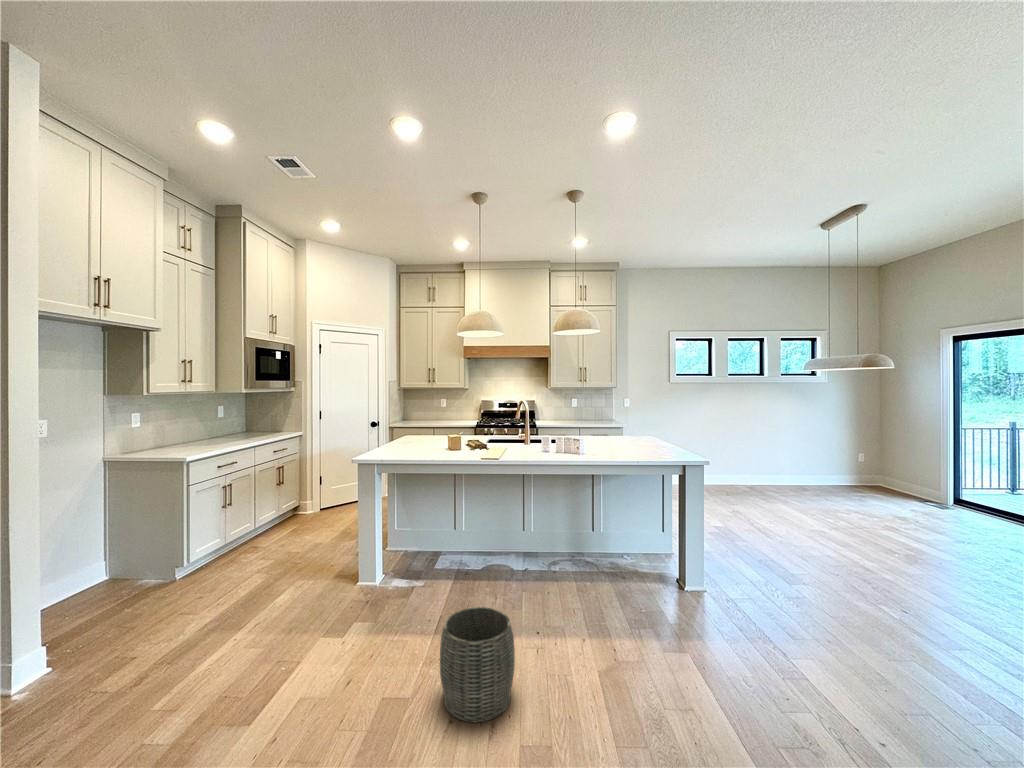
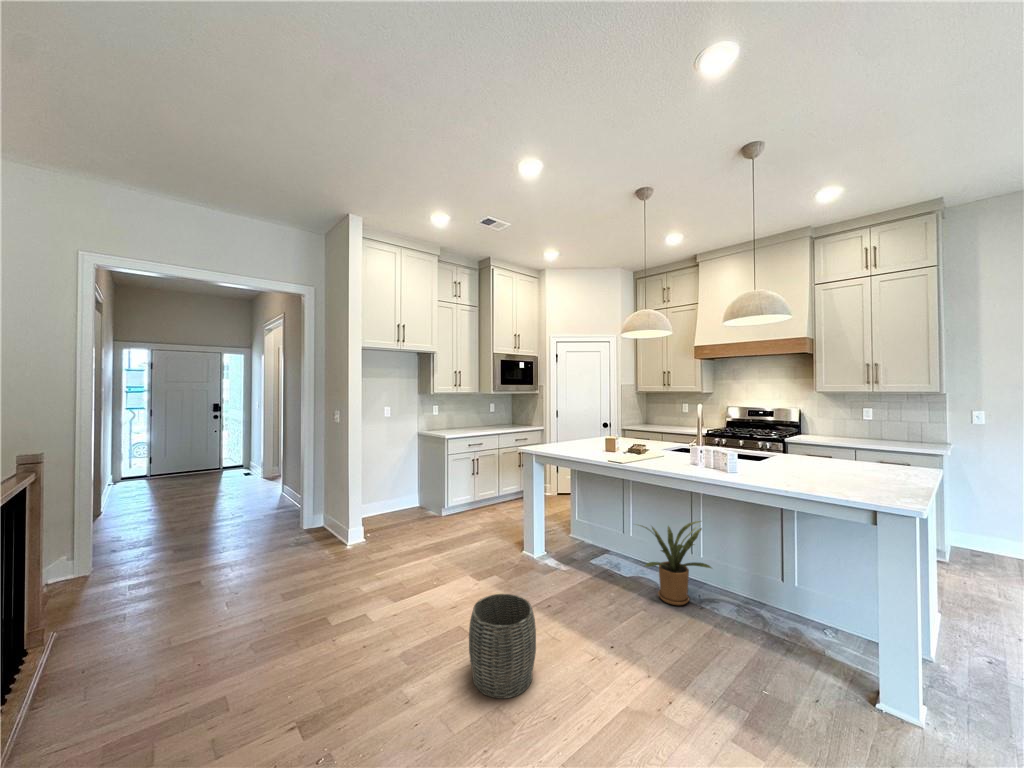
house plant: none [496,497,561,578] -> present [639,521,711,605]

